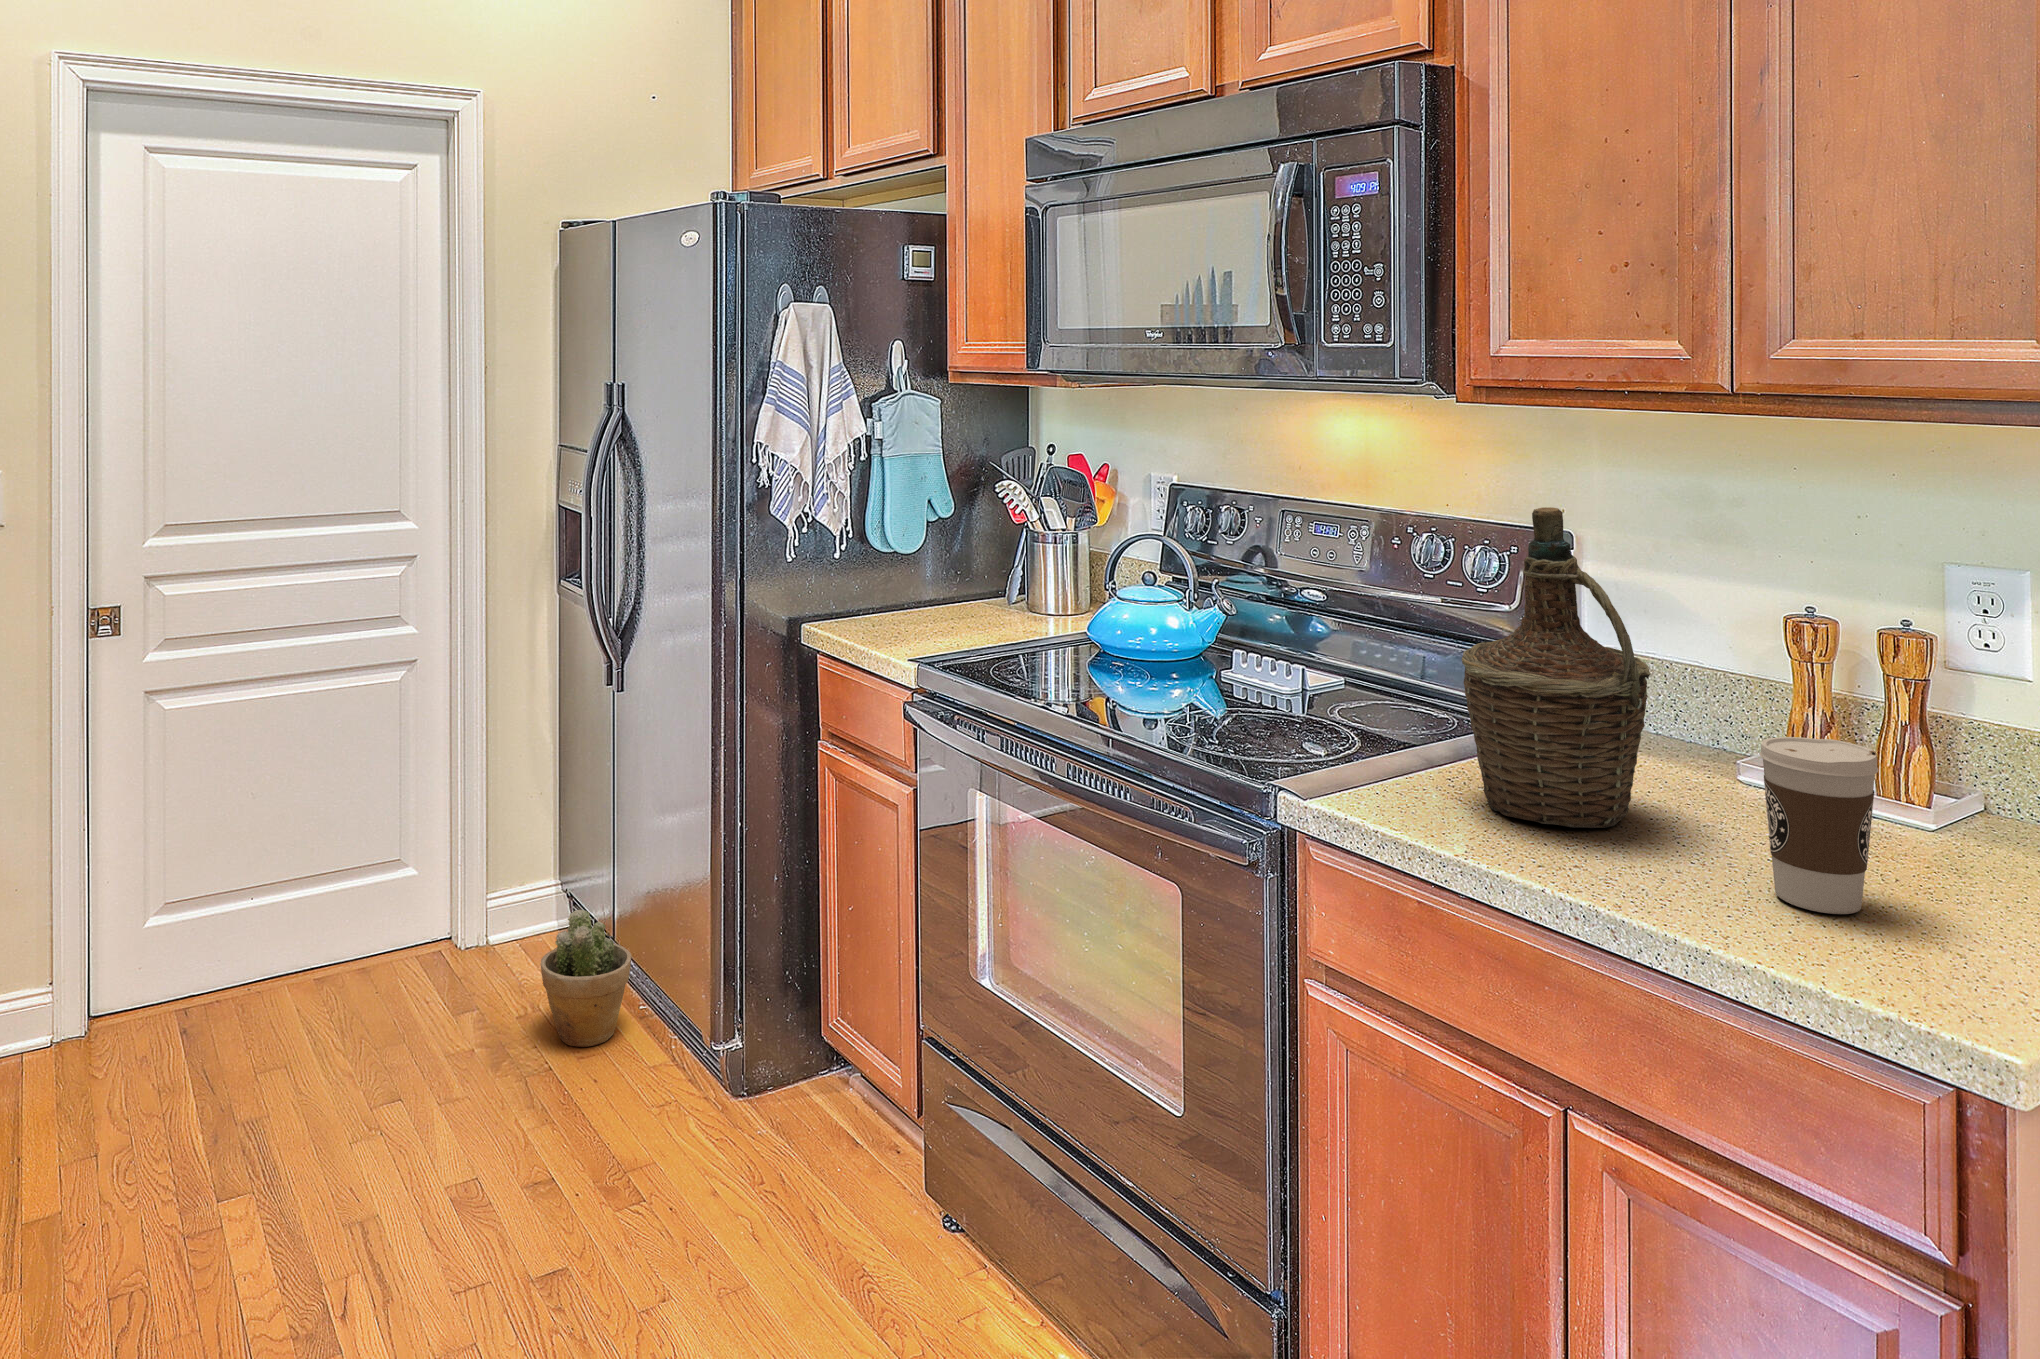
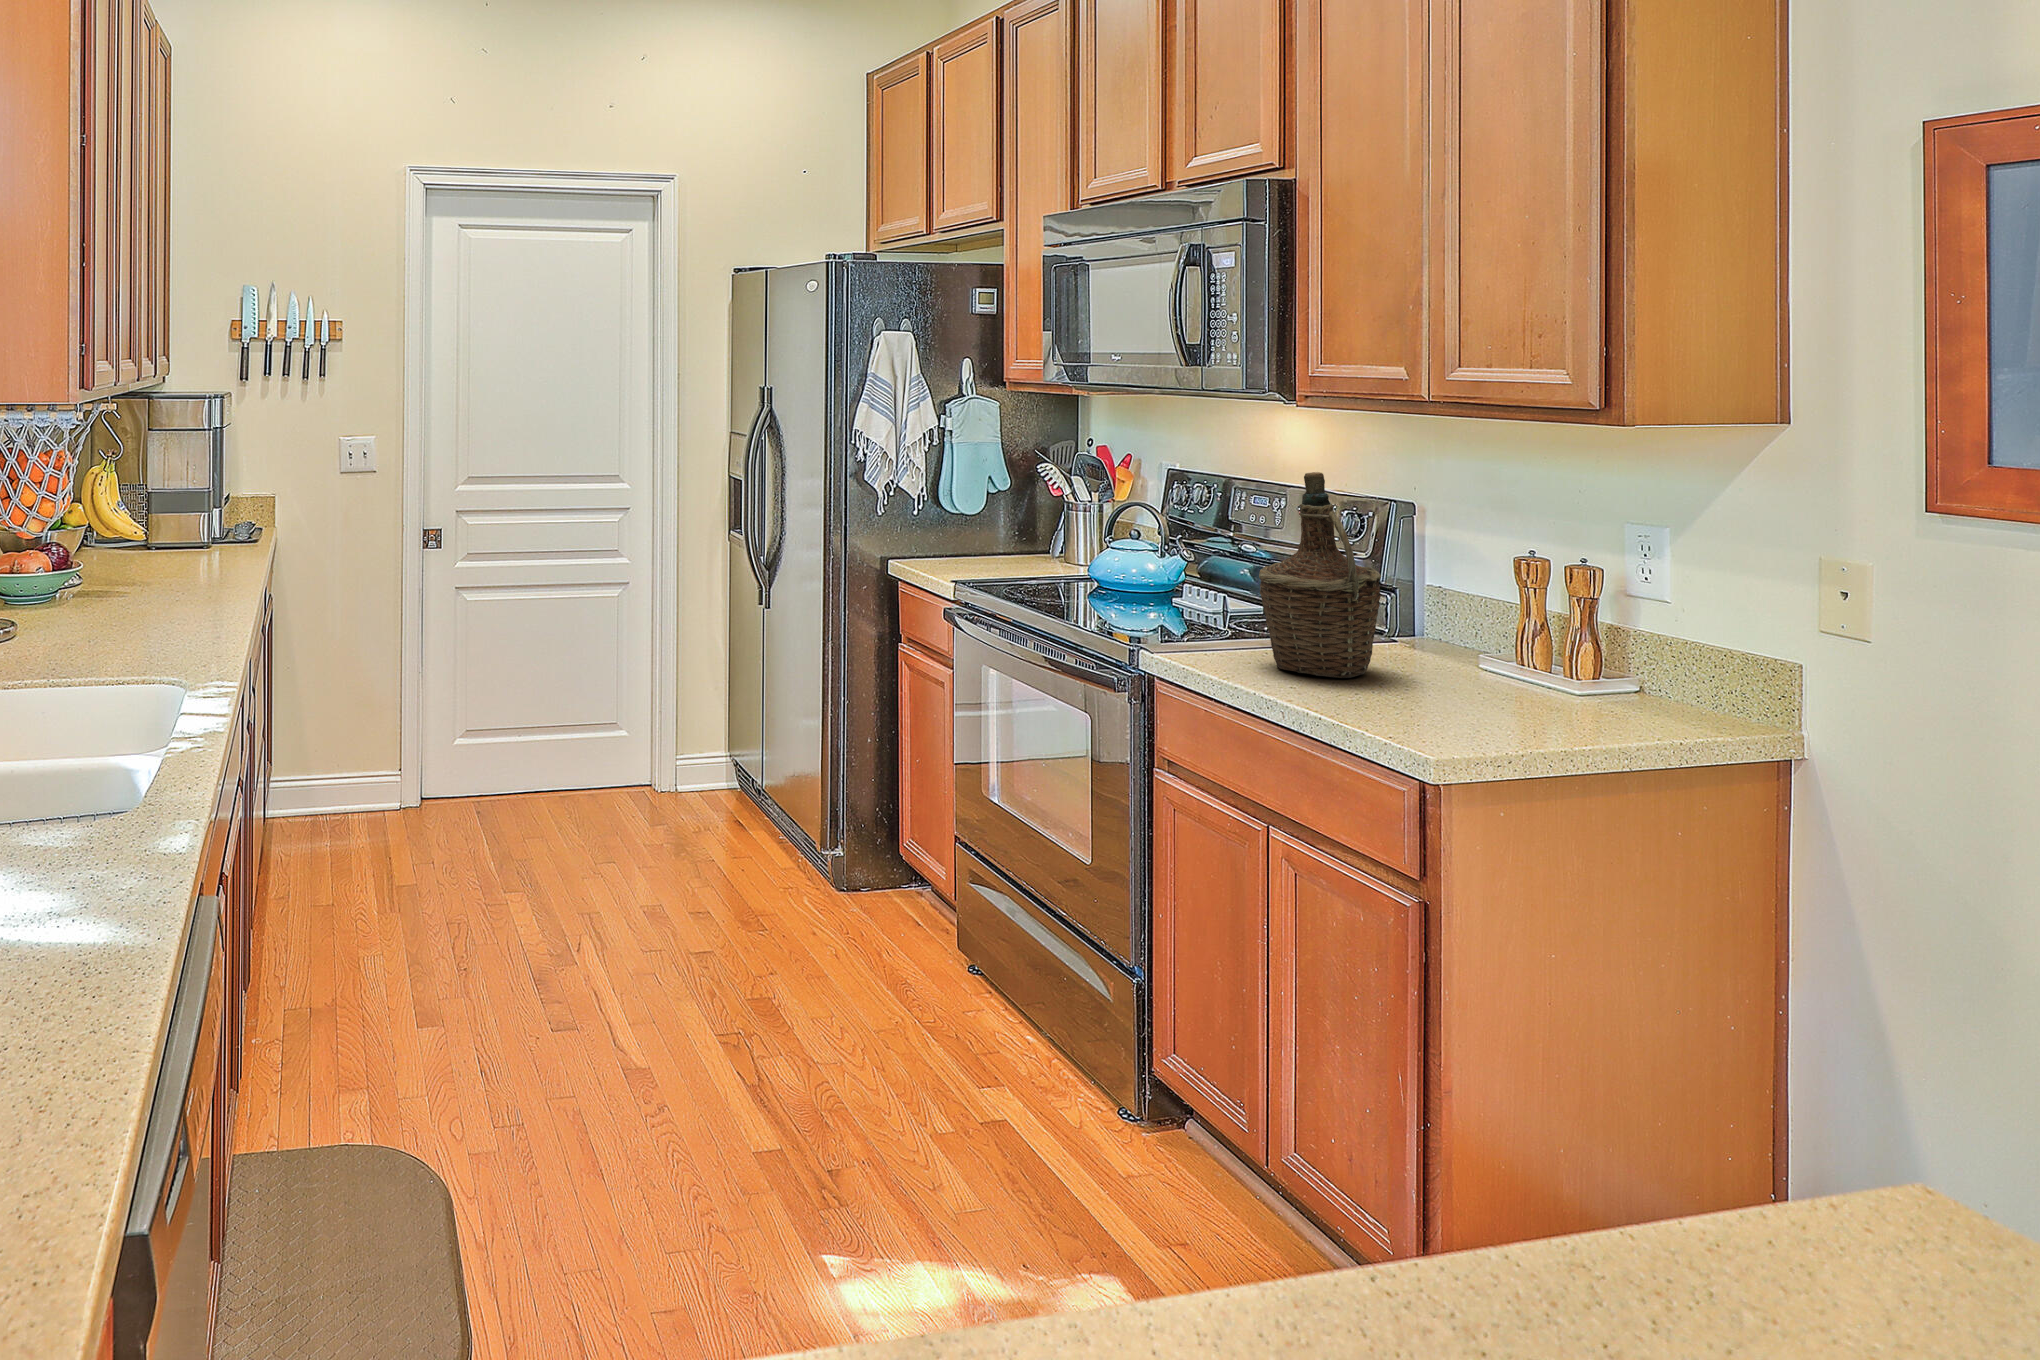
coffee cup: present [1760,737,1879,914] -> none [1399,613,1469,717]
potted plant: present [540,910,631,1047] -> none [708,757,771,850]

